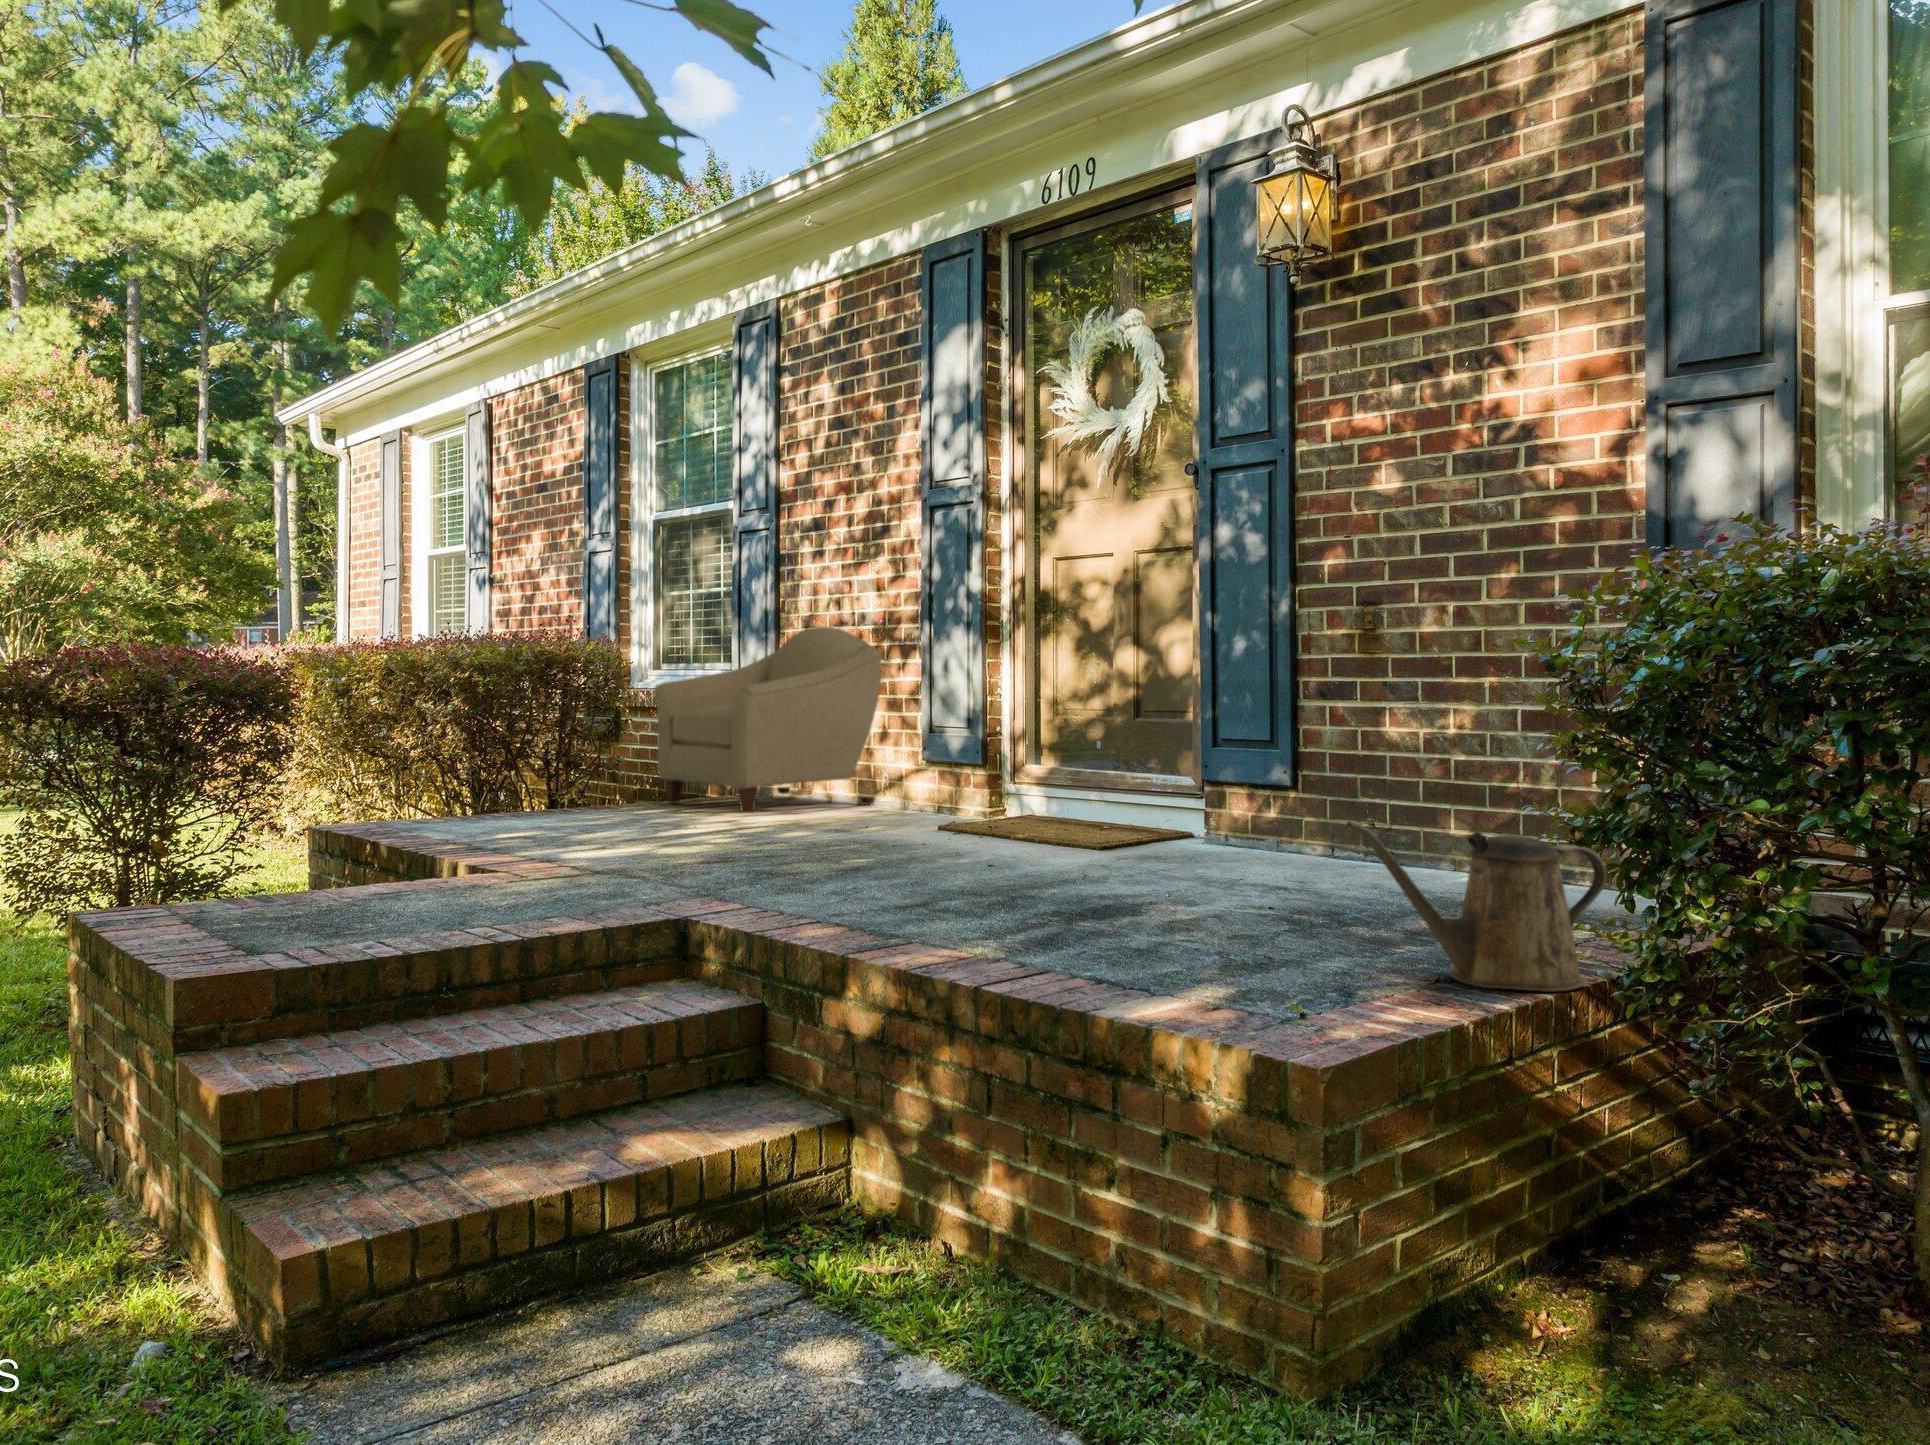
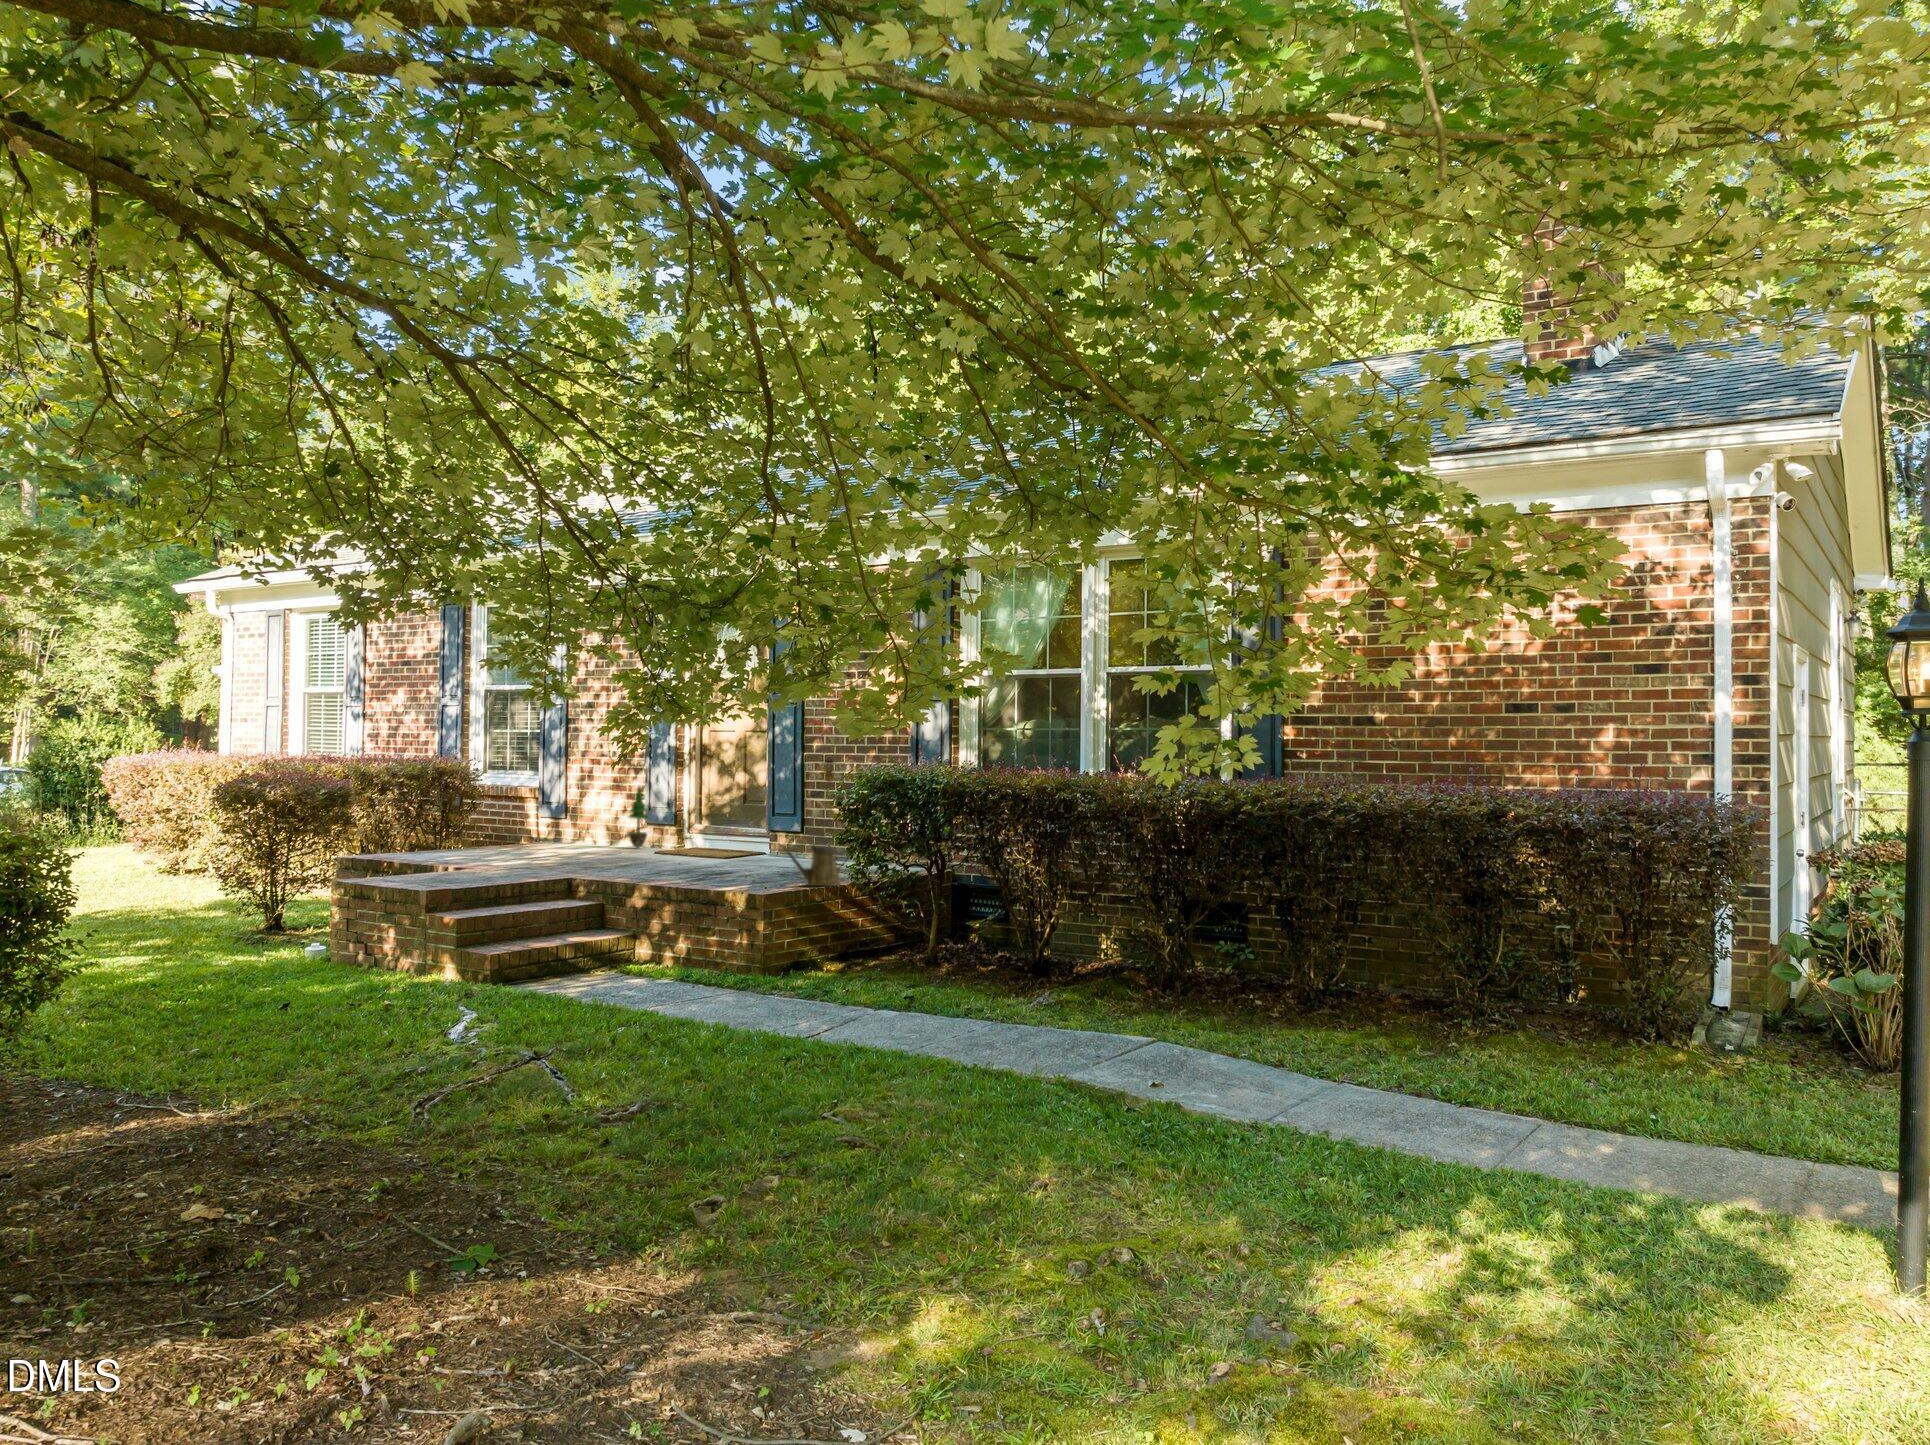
chair: present [655,627,881,813] -> none [506,758,624,851]
potted tree: none [883,676,931,813] -> present [629,787,649,848]

